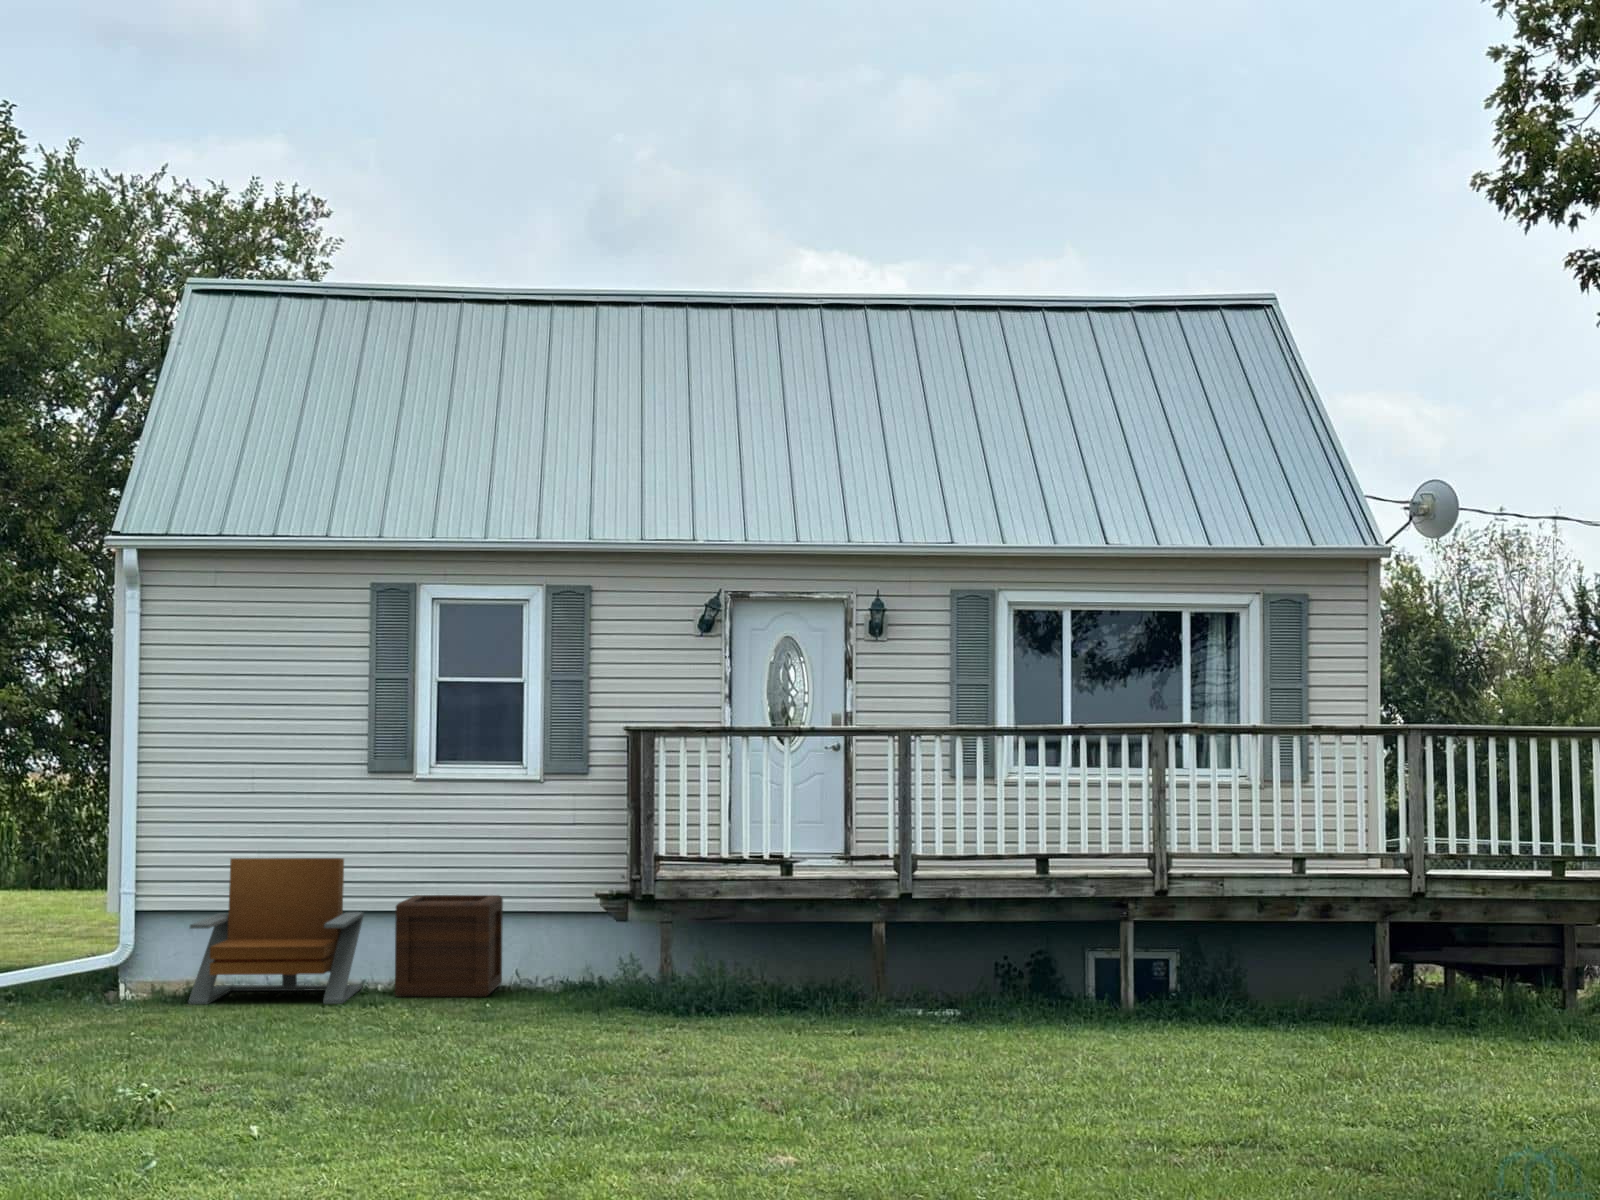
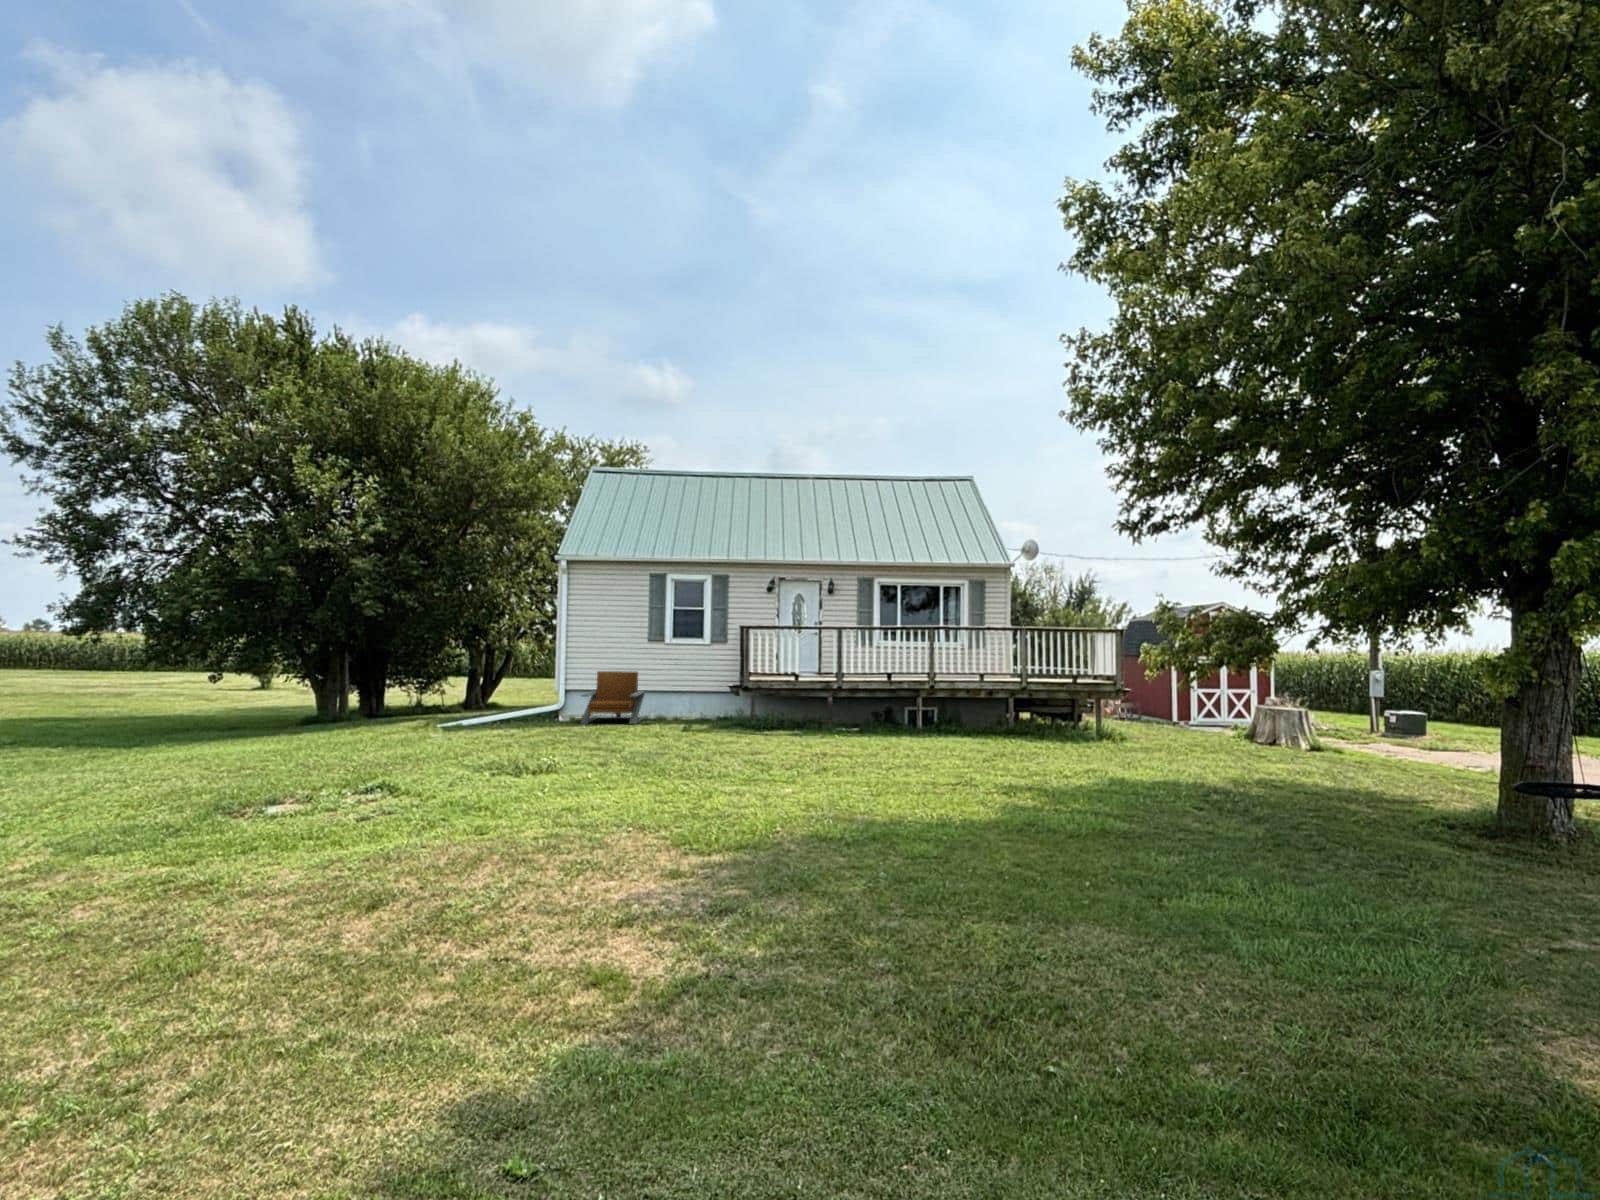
wooden crate: present [395,895,503,997] -> none [655,685,695,722]

